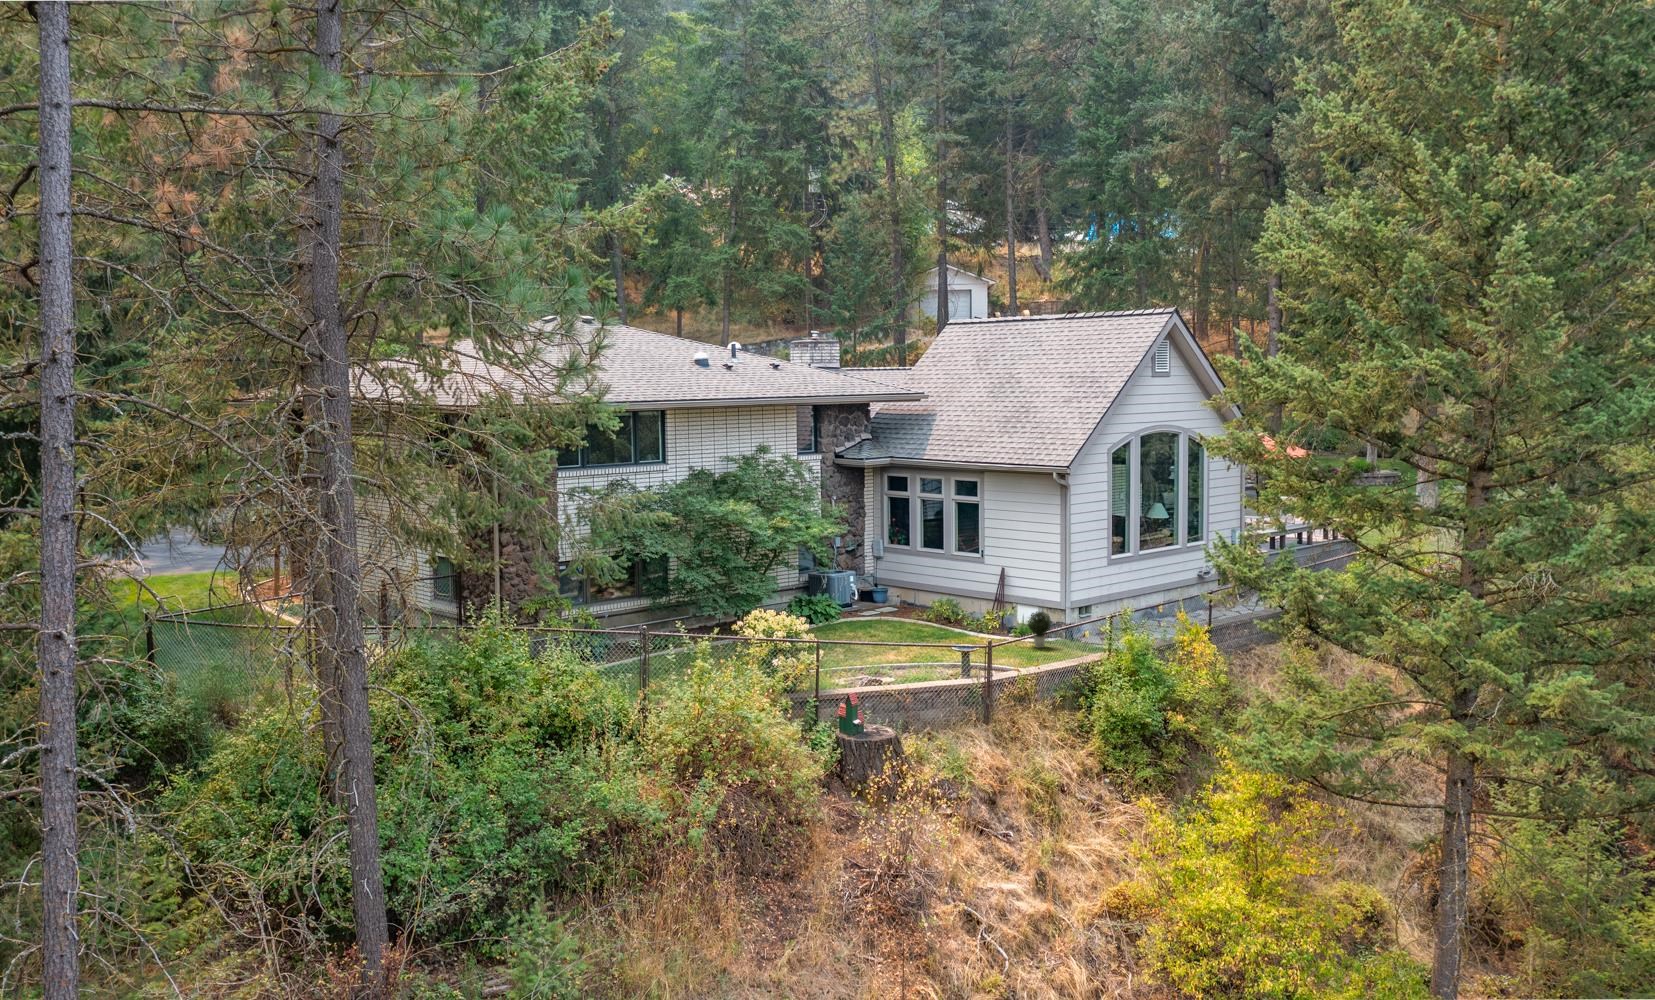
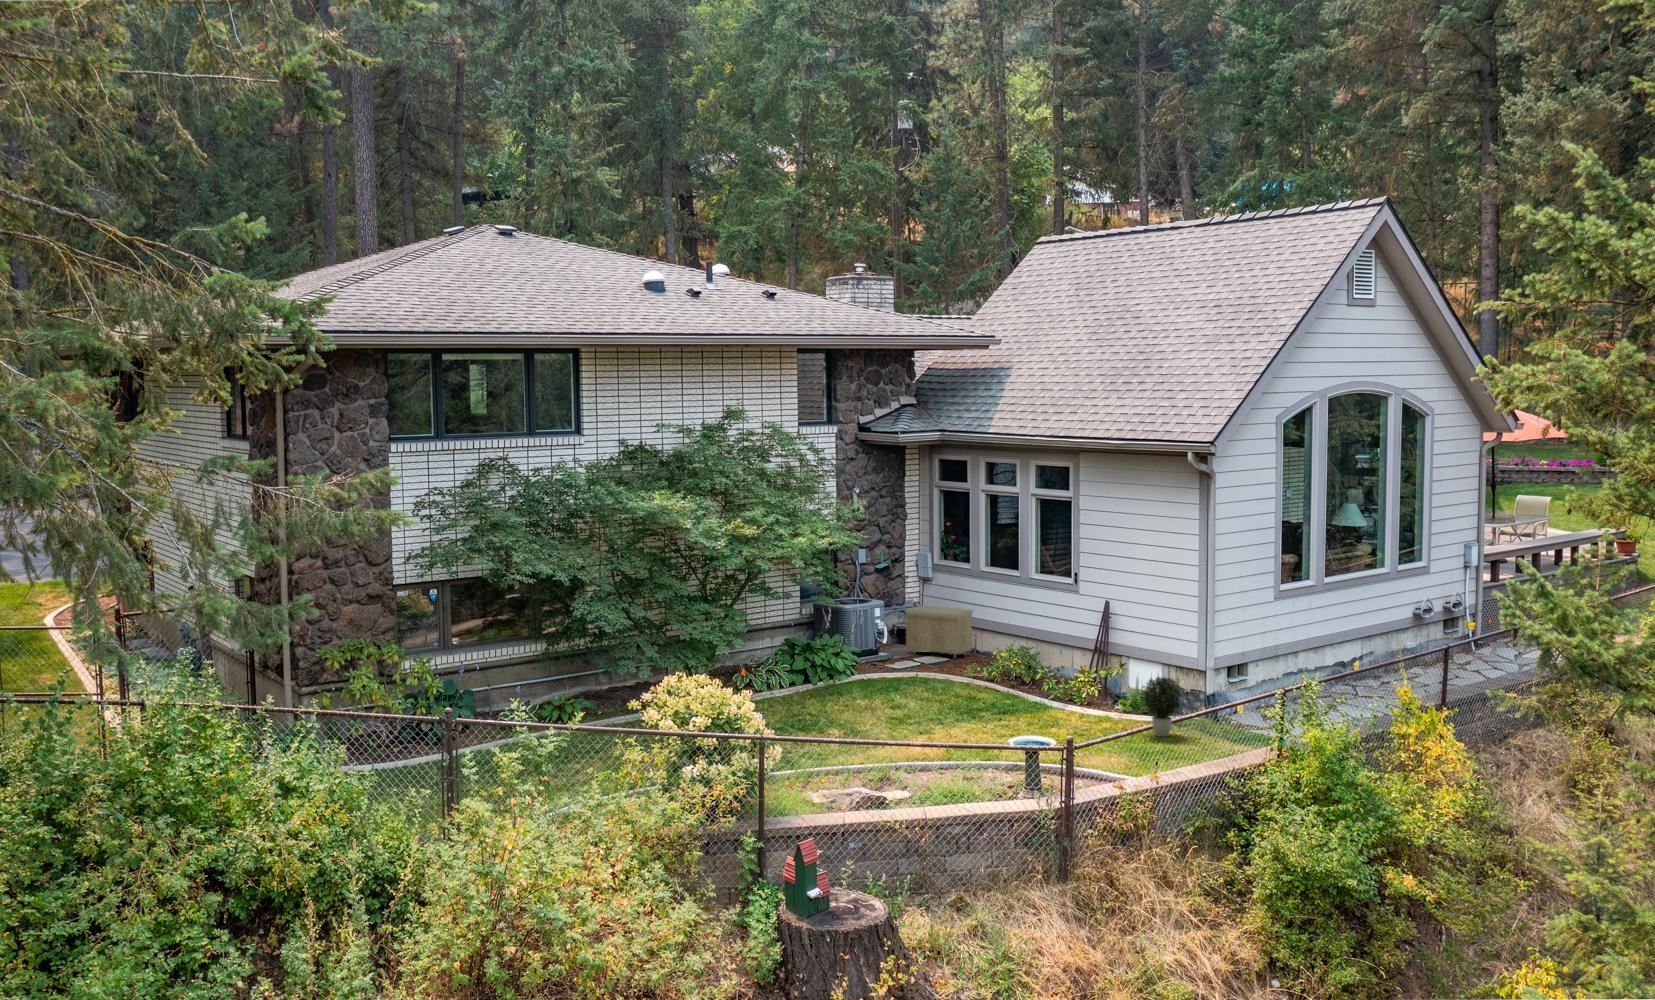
storage bench: none [869,574,914,608] -> present [906,606,974,658]

